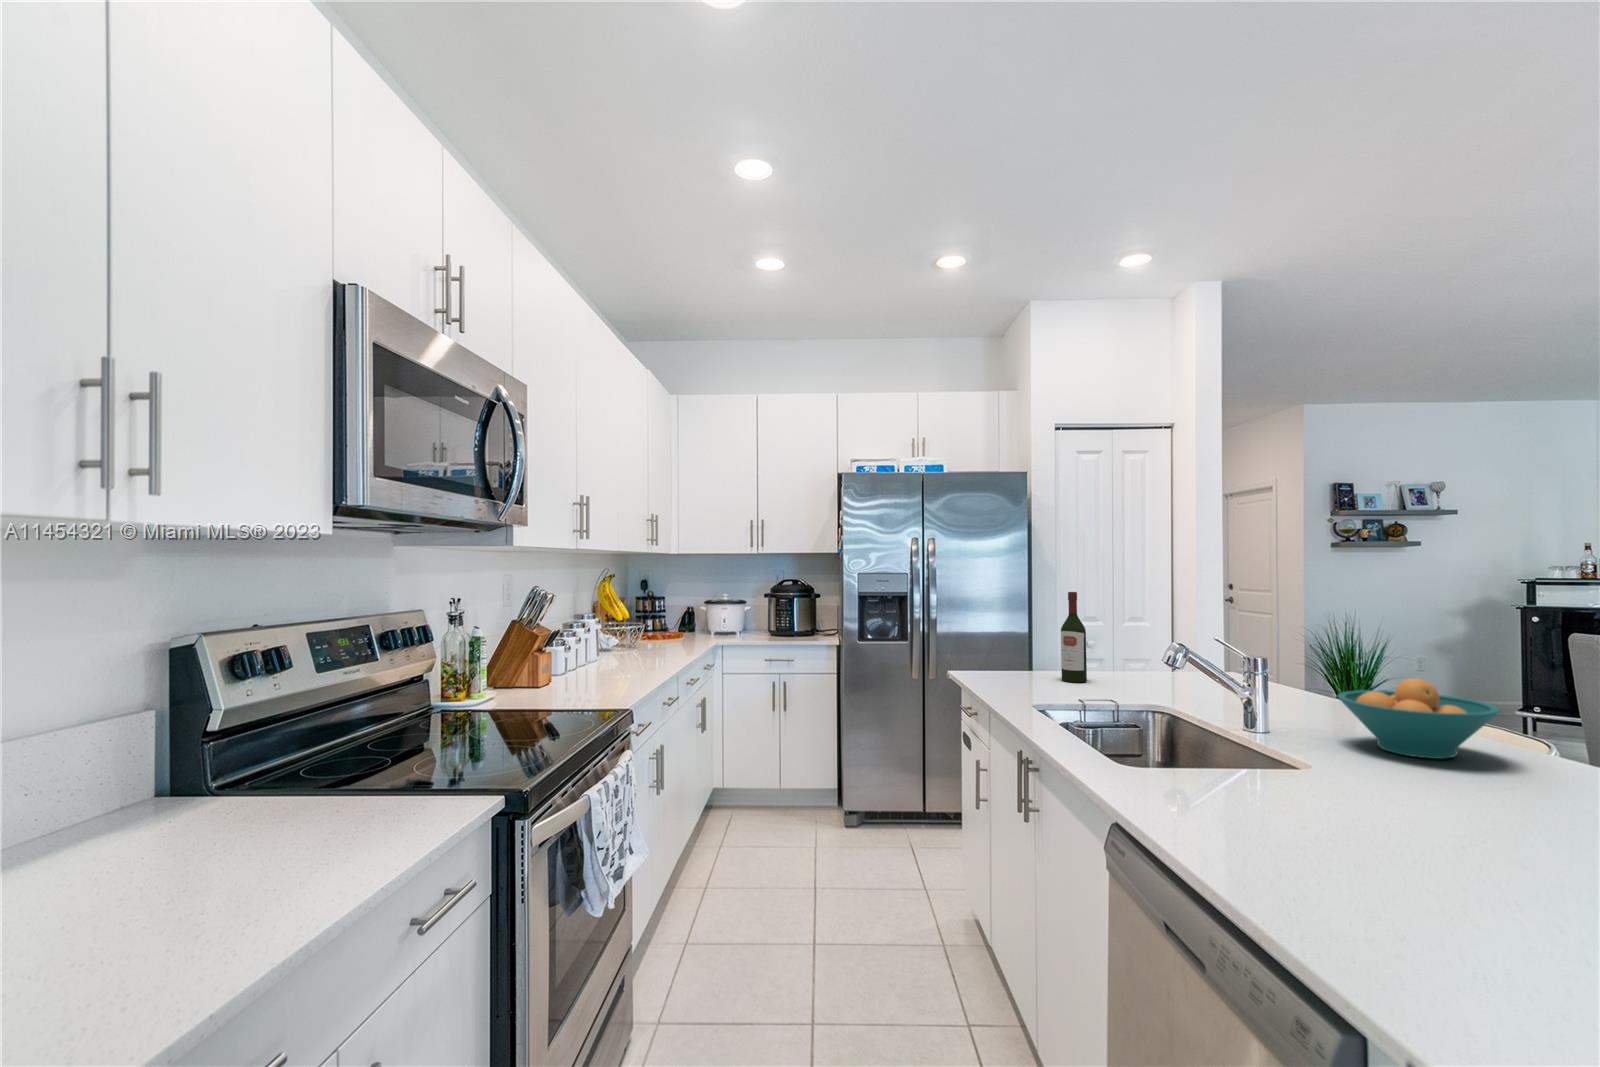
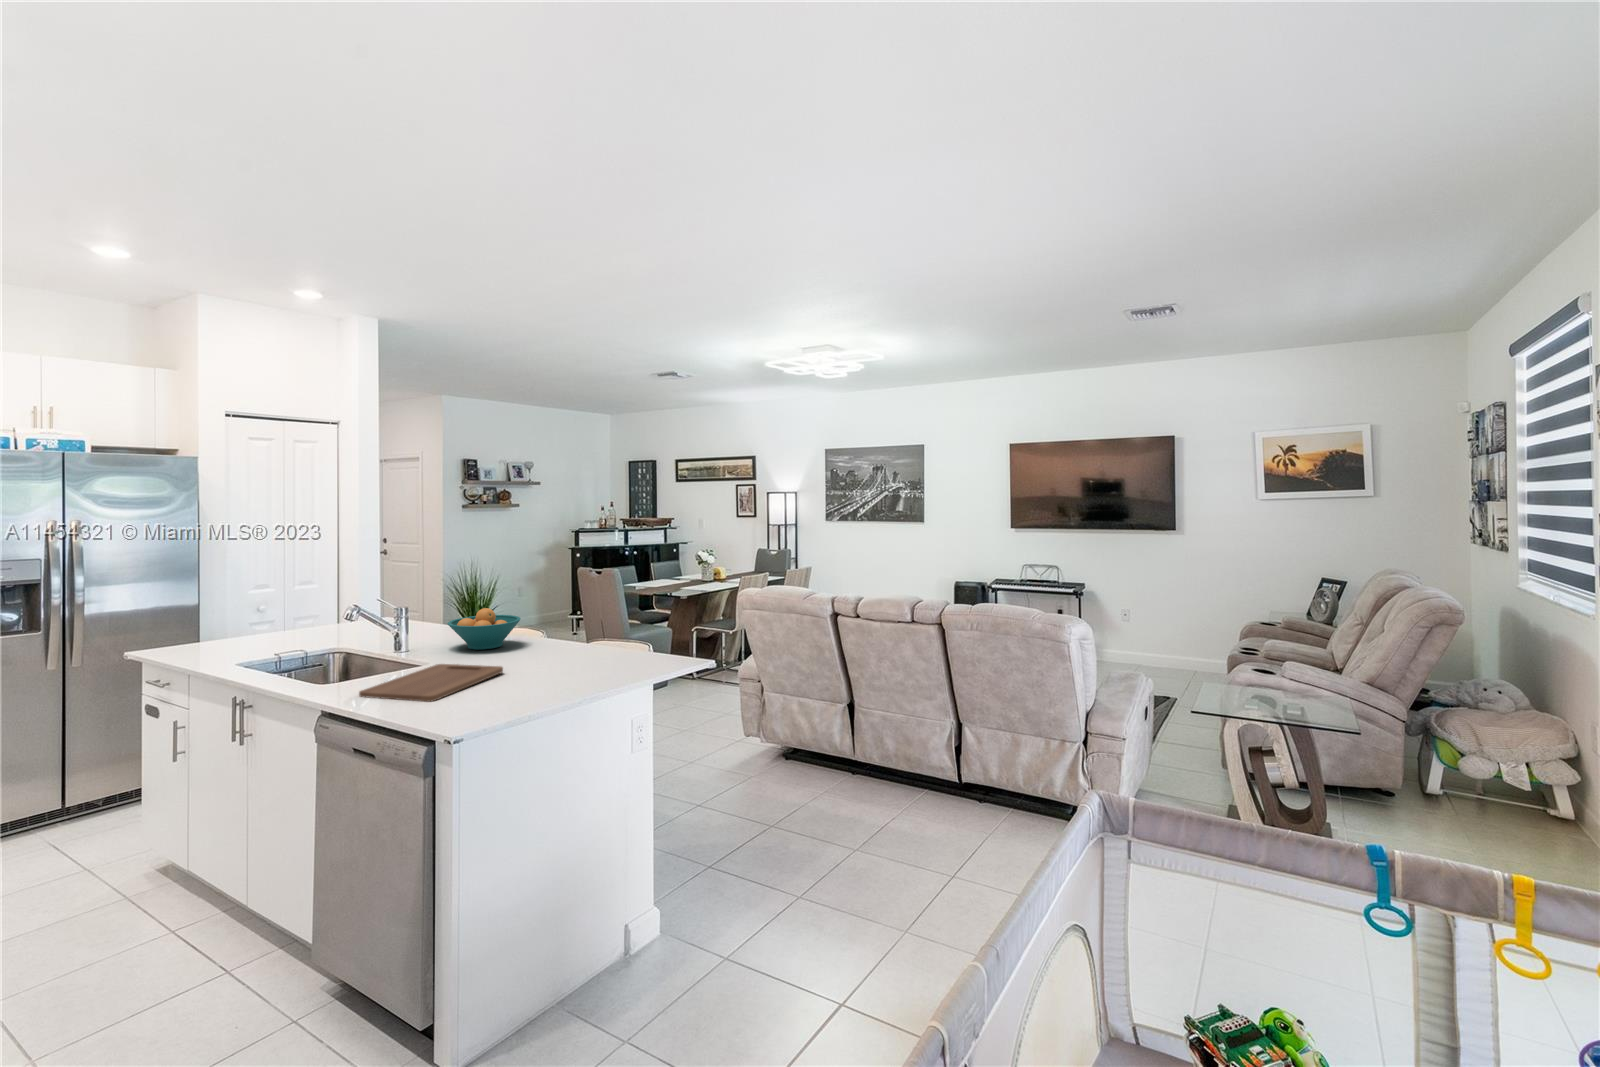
wine bottle: present [1061,592,1087,682] -> none [249,570,274,642]
cutting board: none [1182,769,1486,854] -> present [359,664,503,702]

